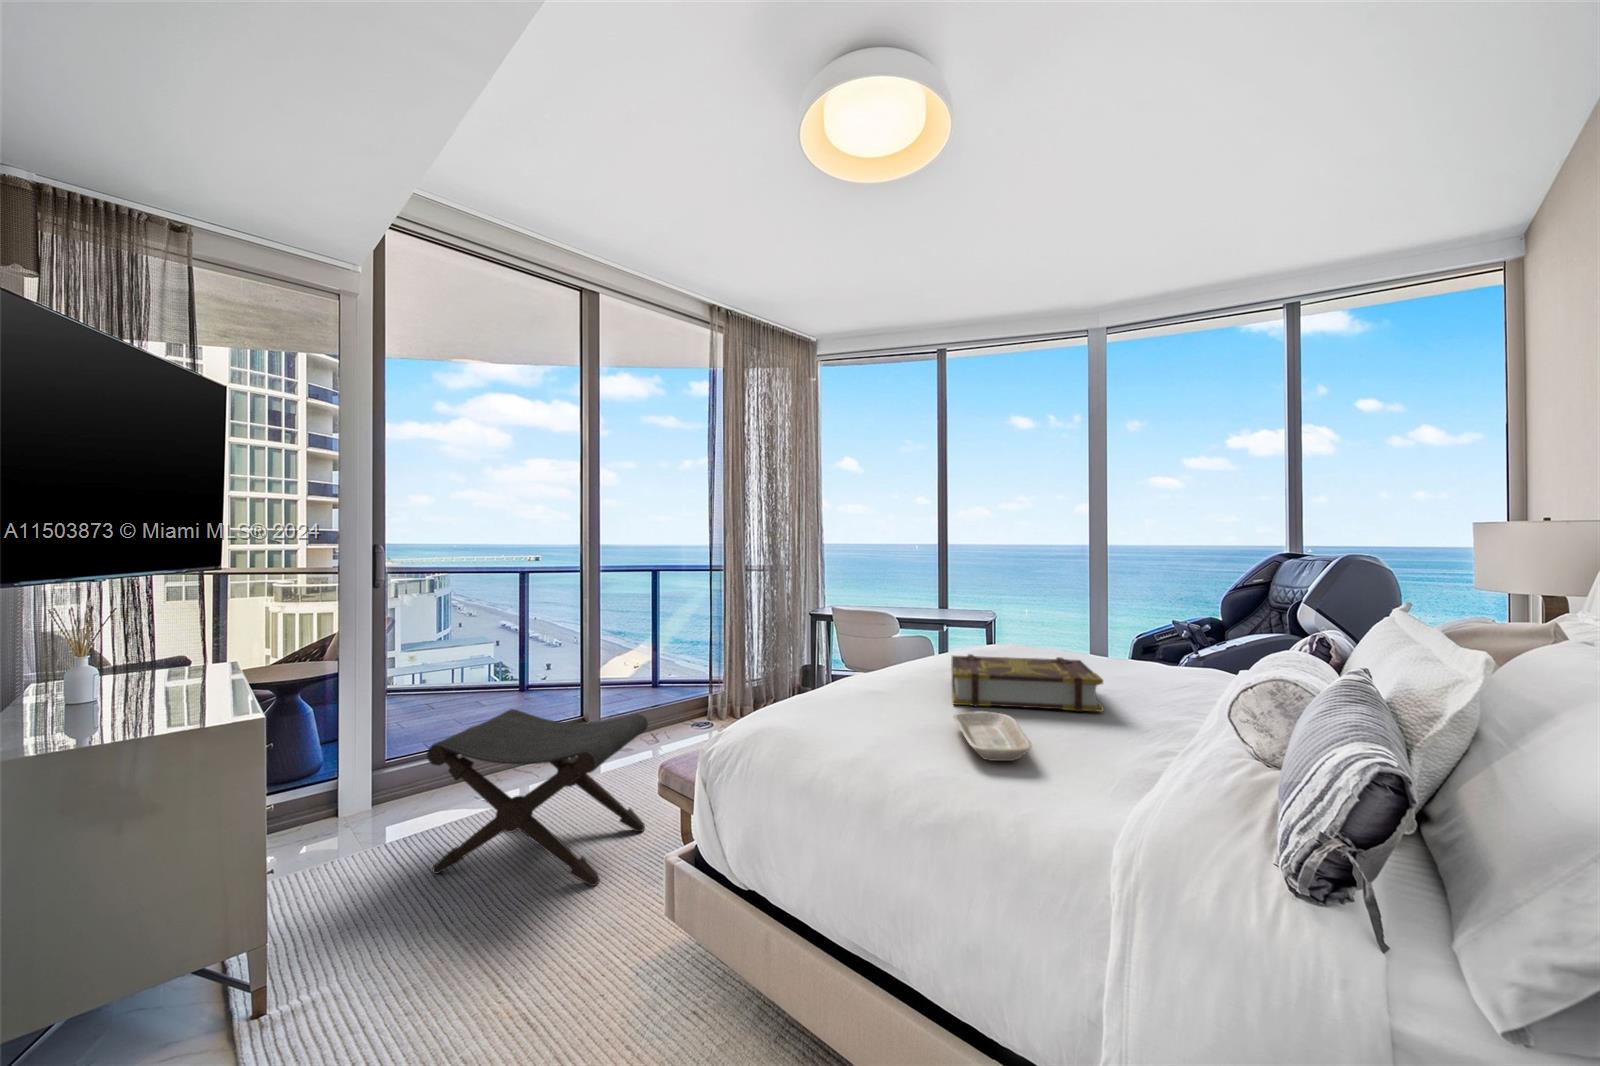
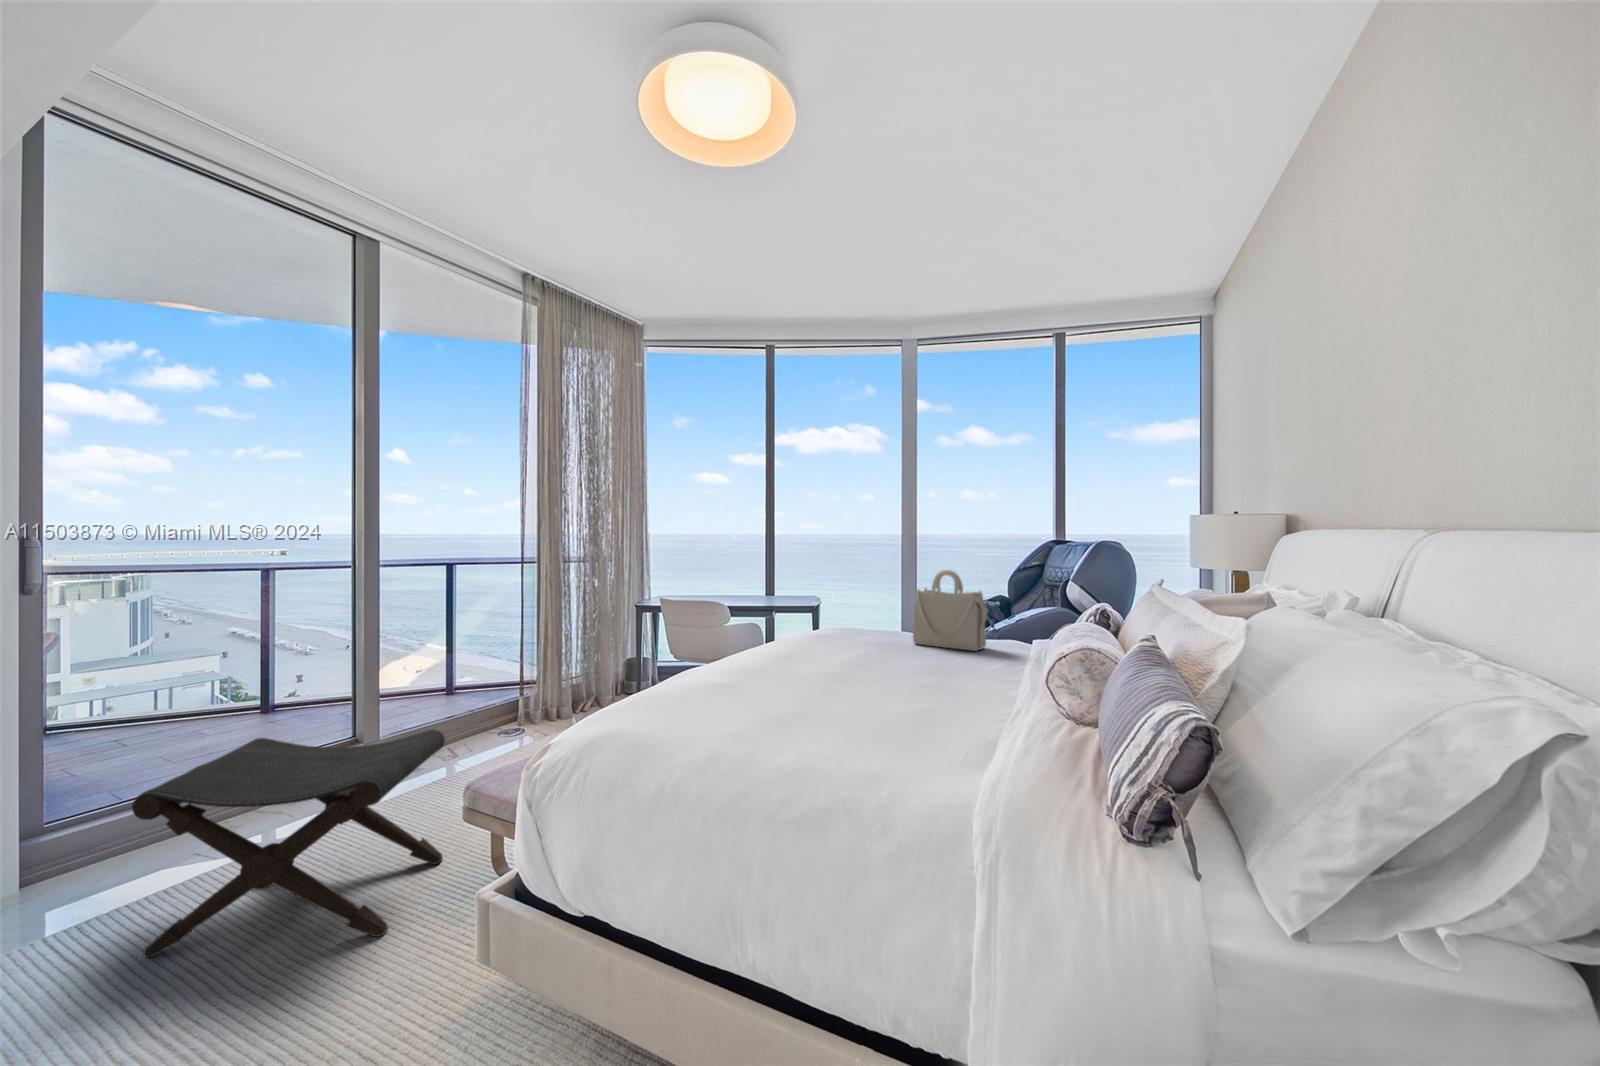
handbag: none [1094,587,1181,676] -> present [913,570,987,651]
book: present [951,654,1103,712] -> none [786,639,931,692]
tray: present [954,711,1032,761] -> none [798,697,879,745]

